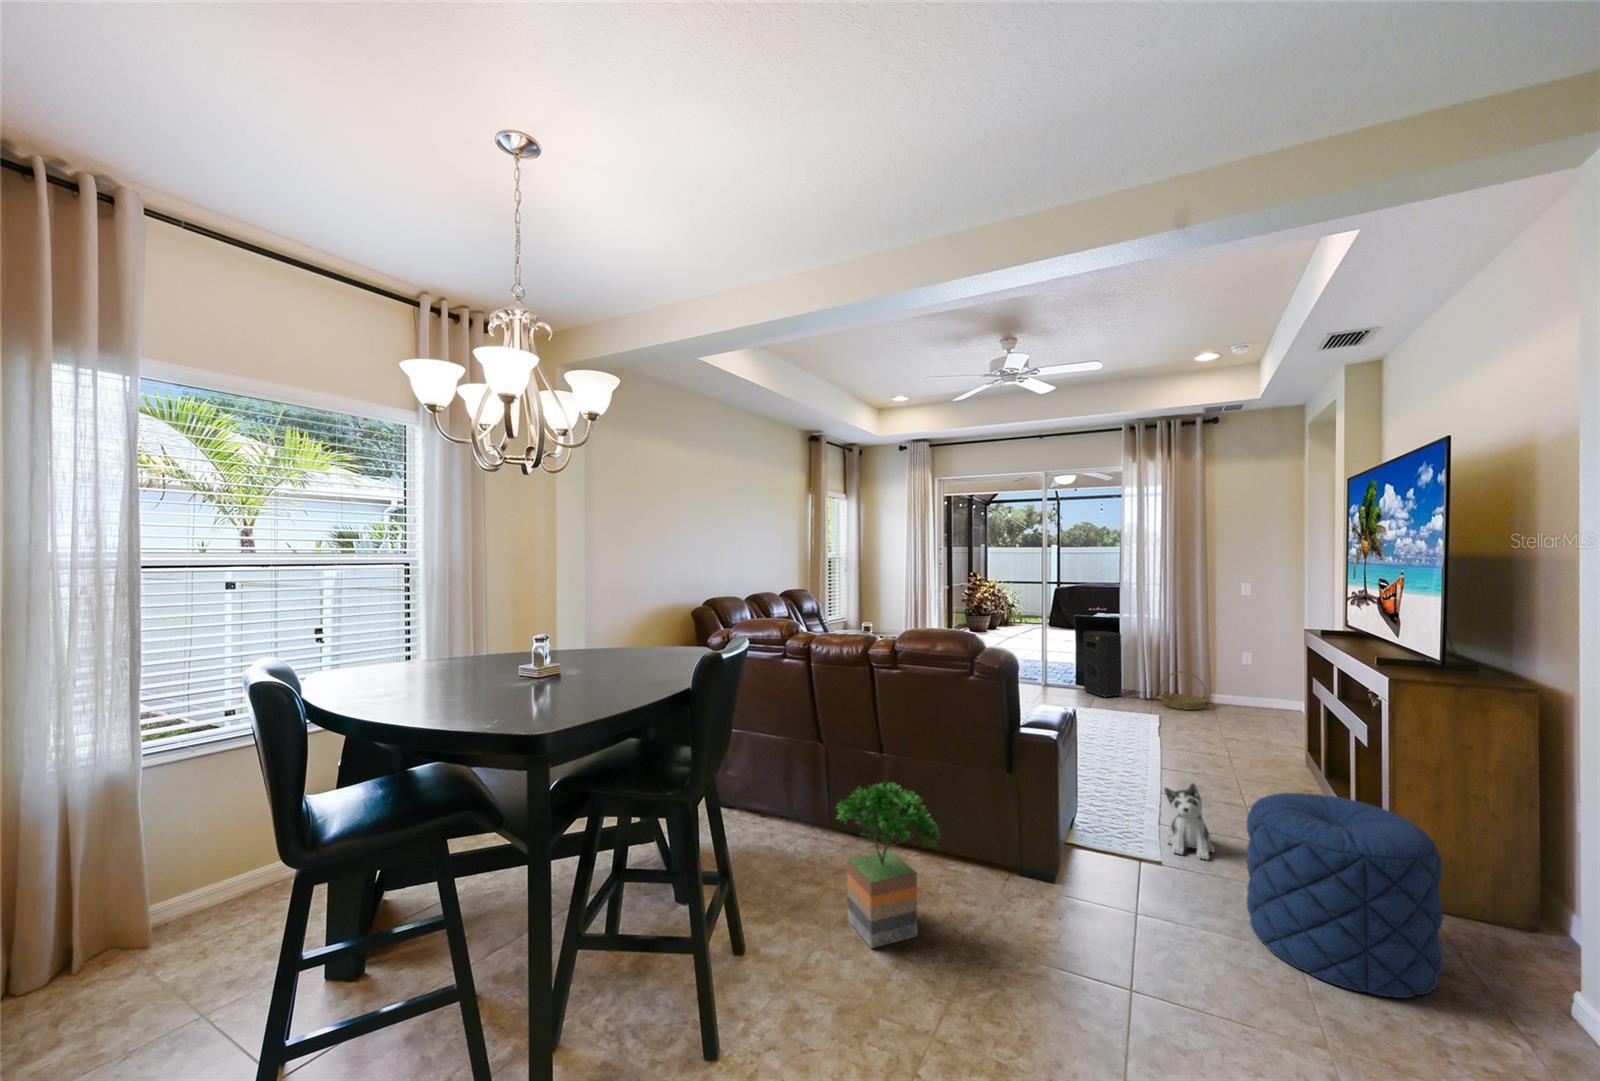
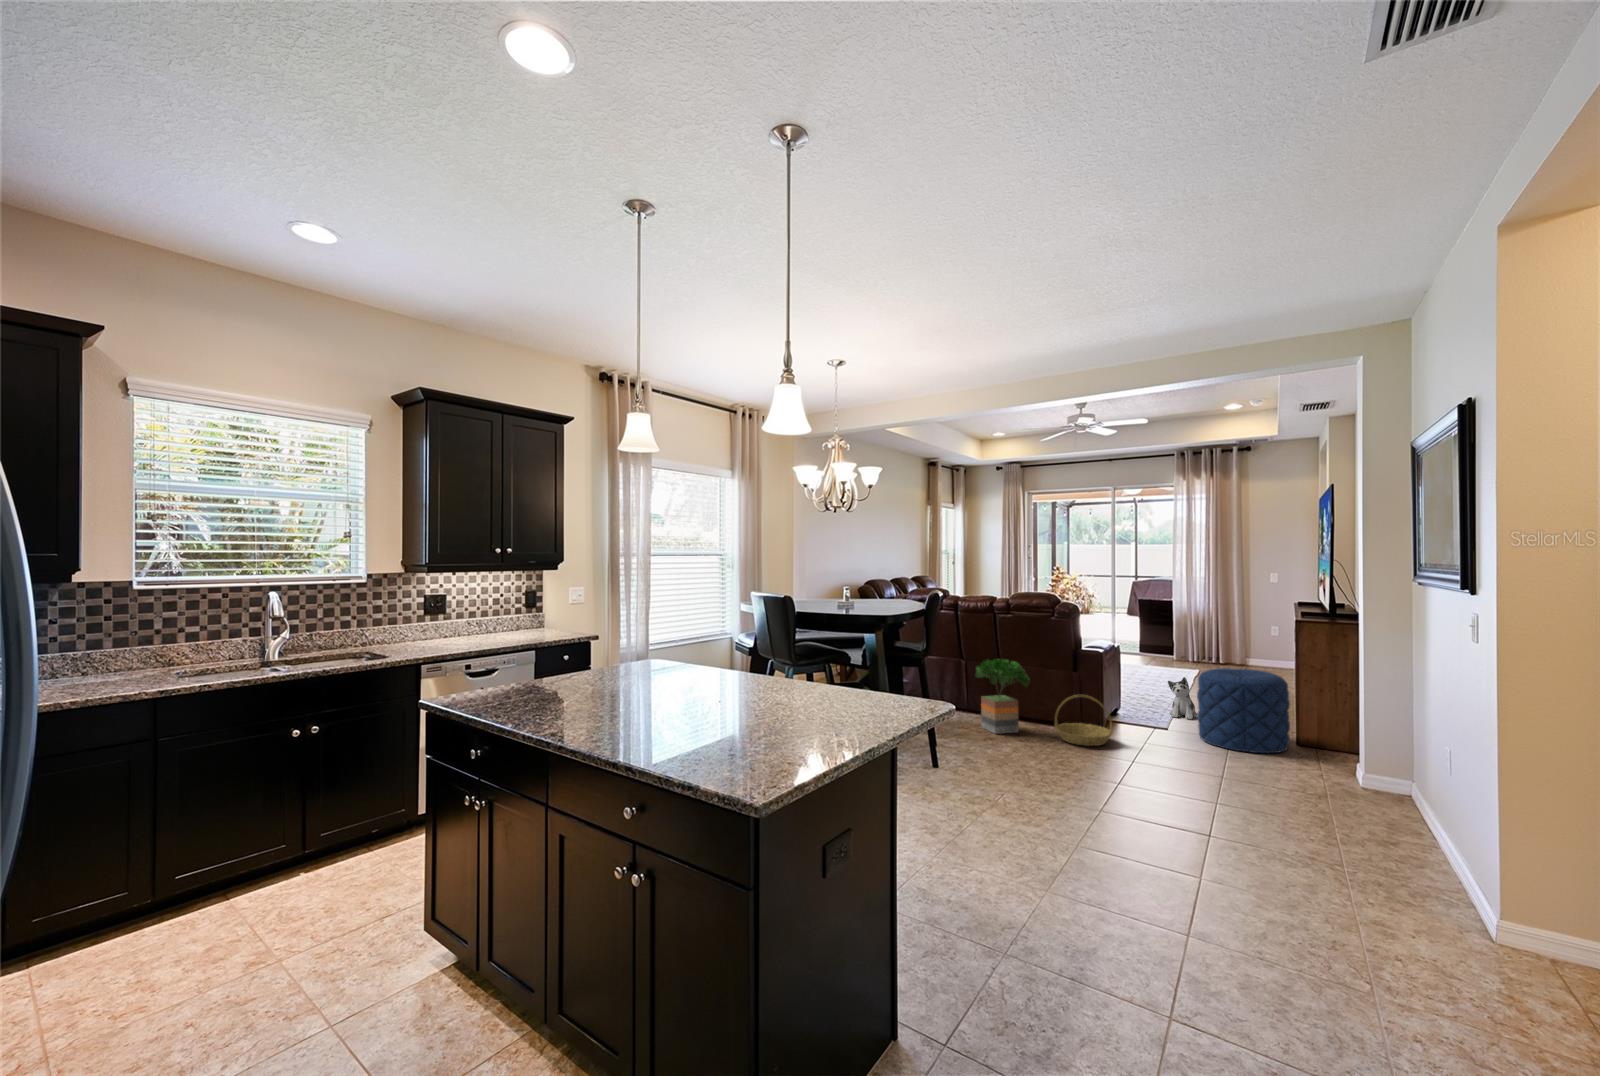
speaker: present [1083,631,1122,697] -> none [1145,611,1176,660]
basket: present [1159,671,1207,710] -> present [1055,695,1112,746]

